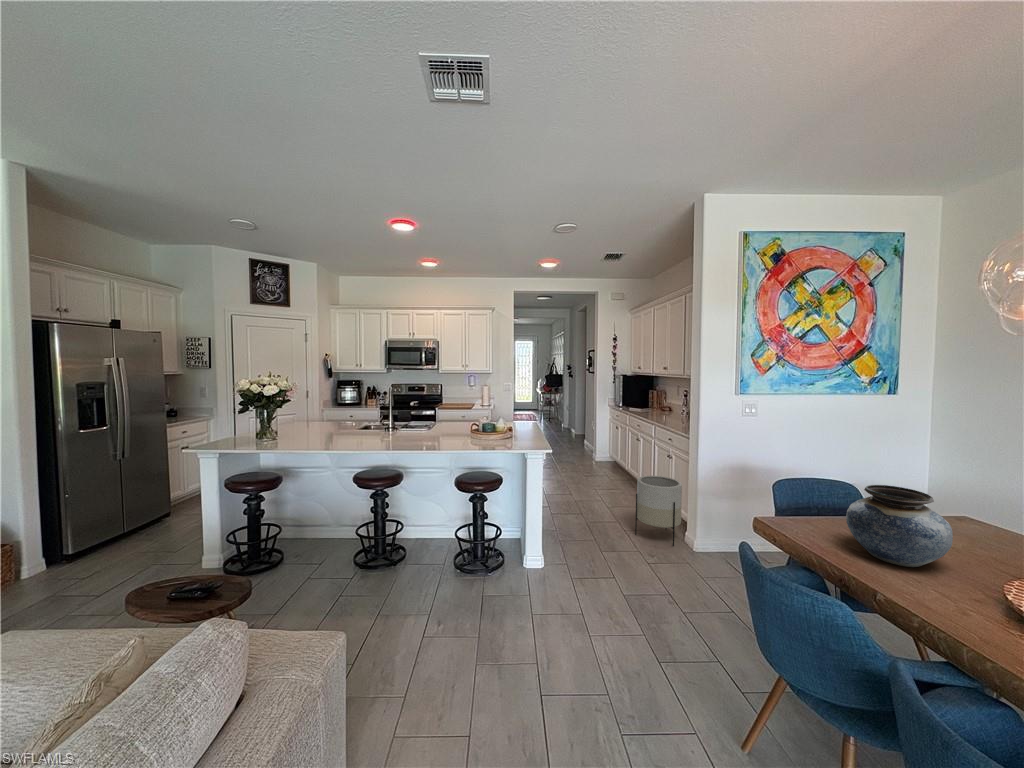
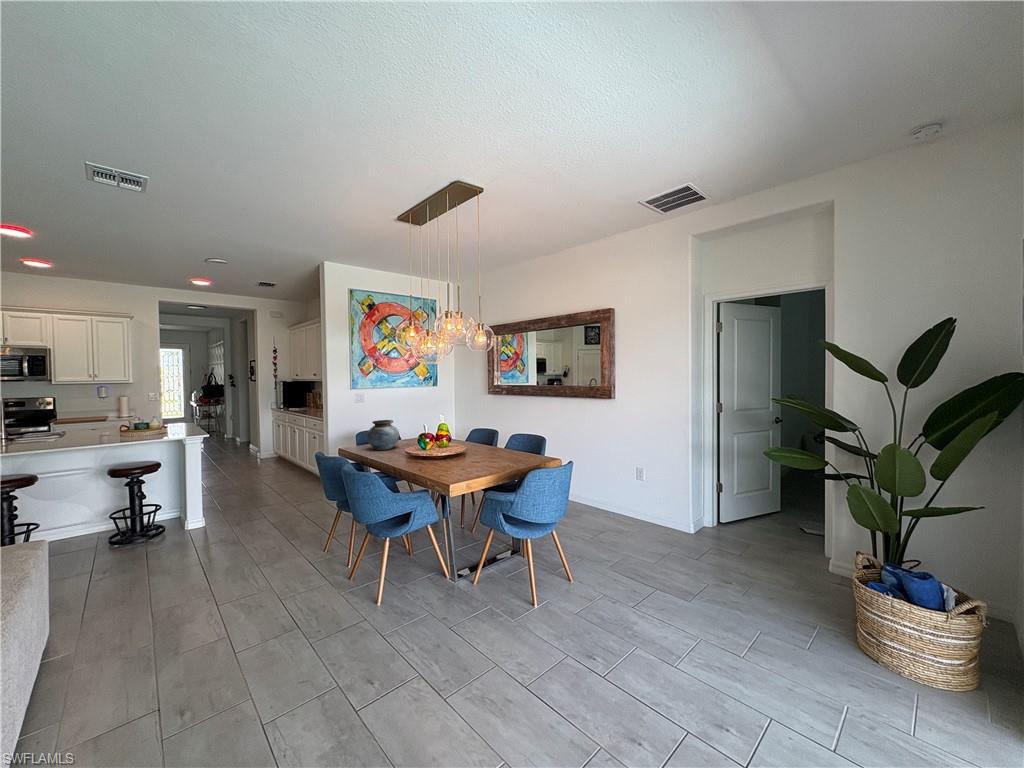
planter: present [635,476,682,546] -> none [287,451,321,496]

